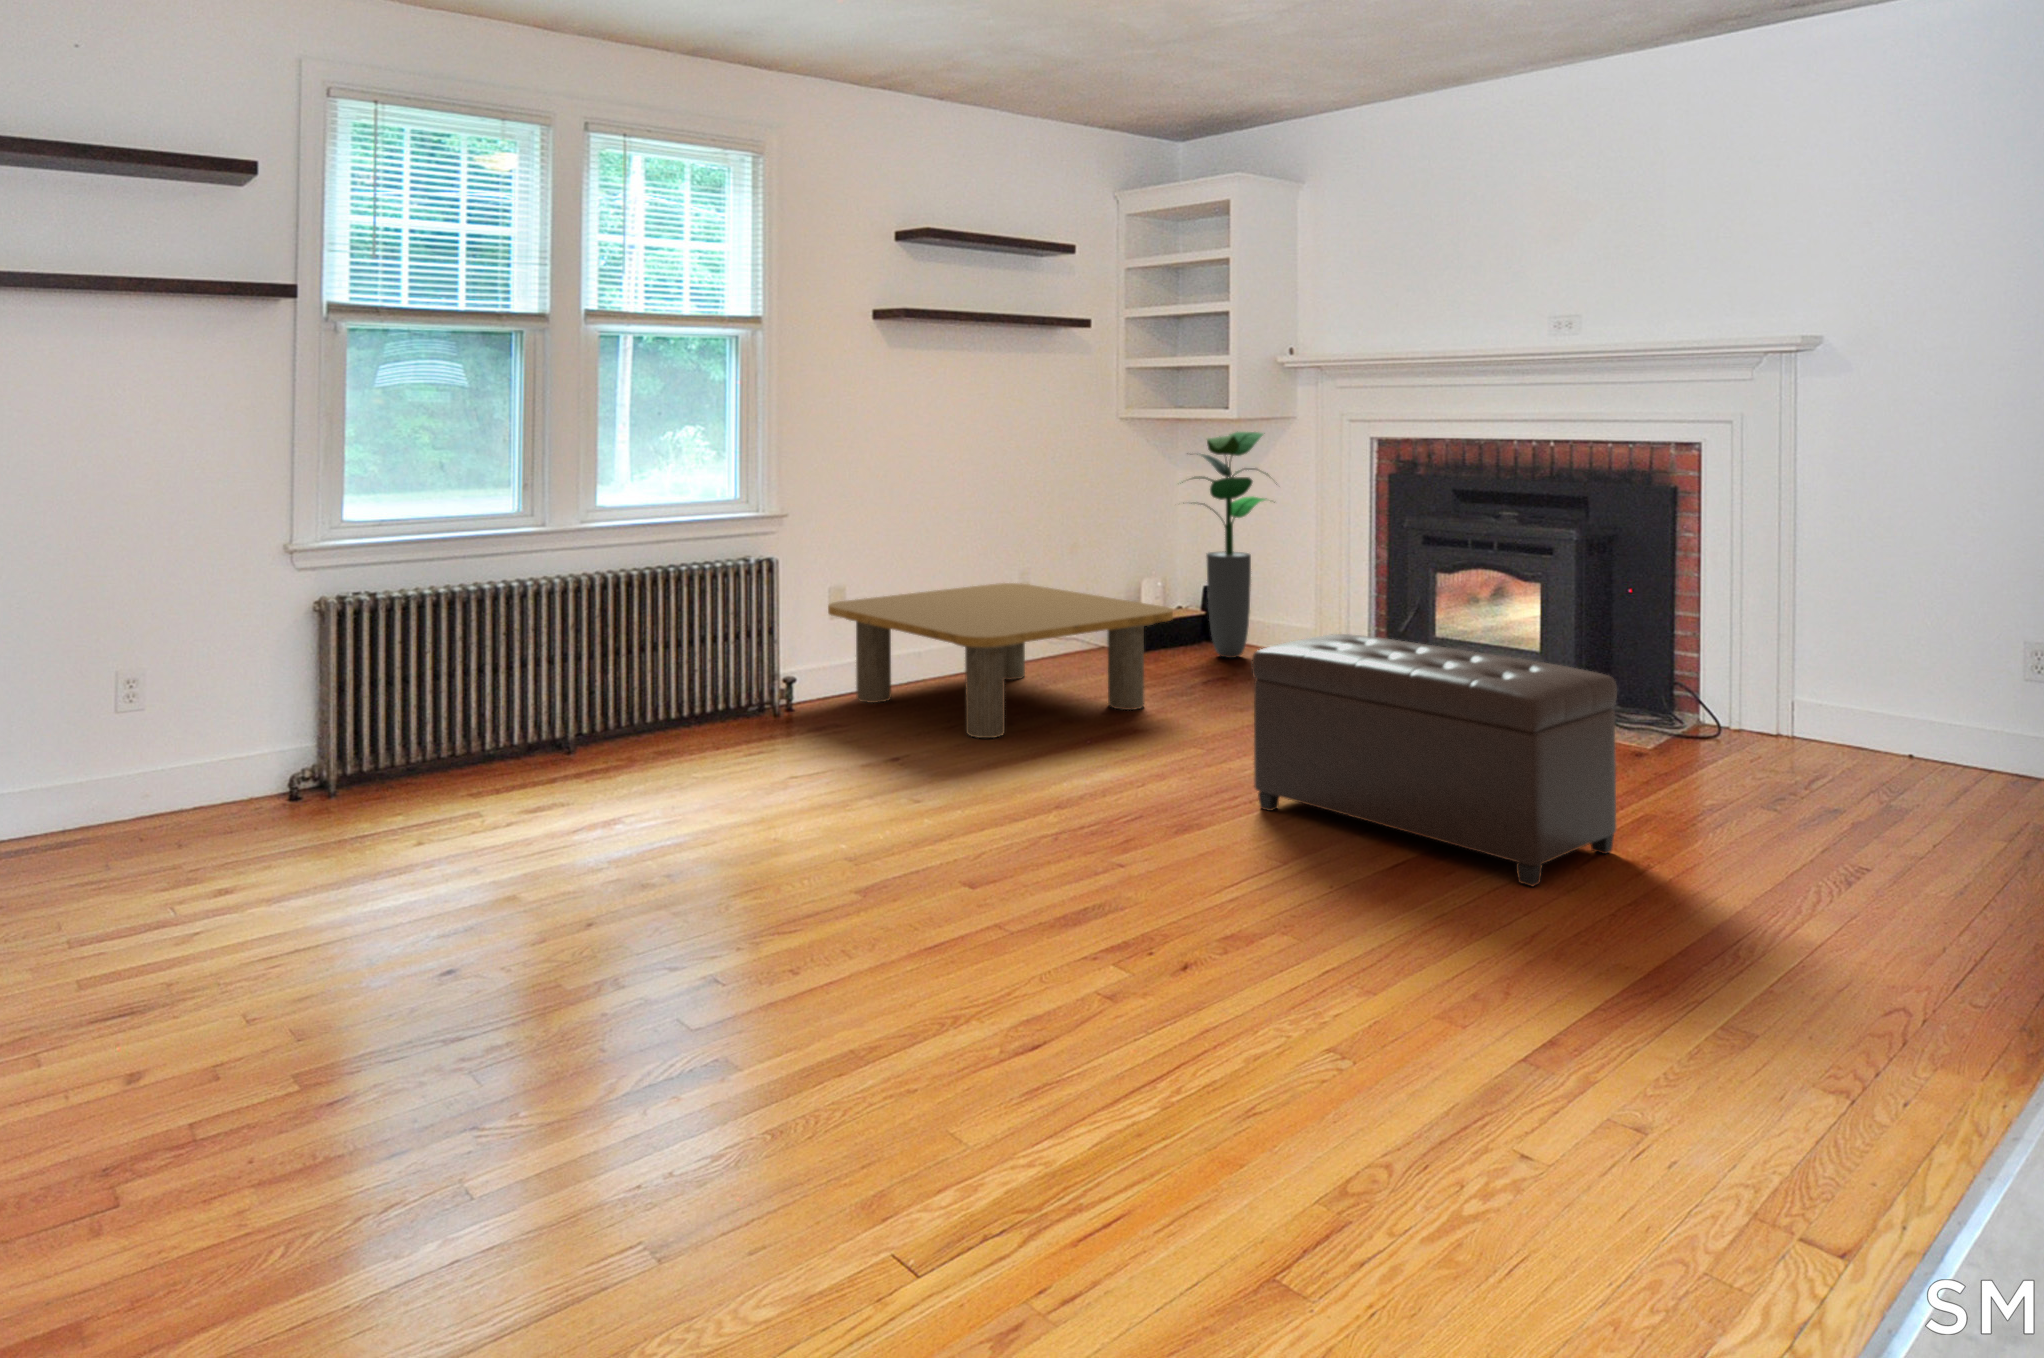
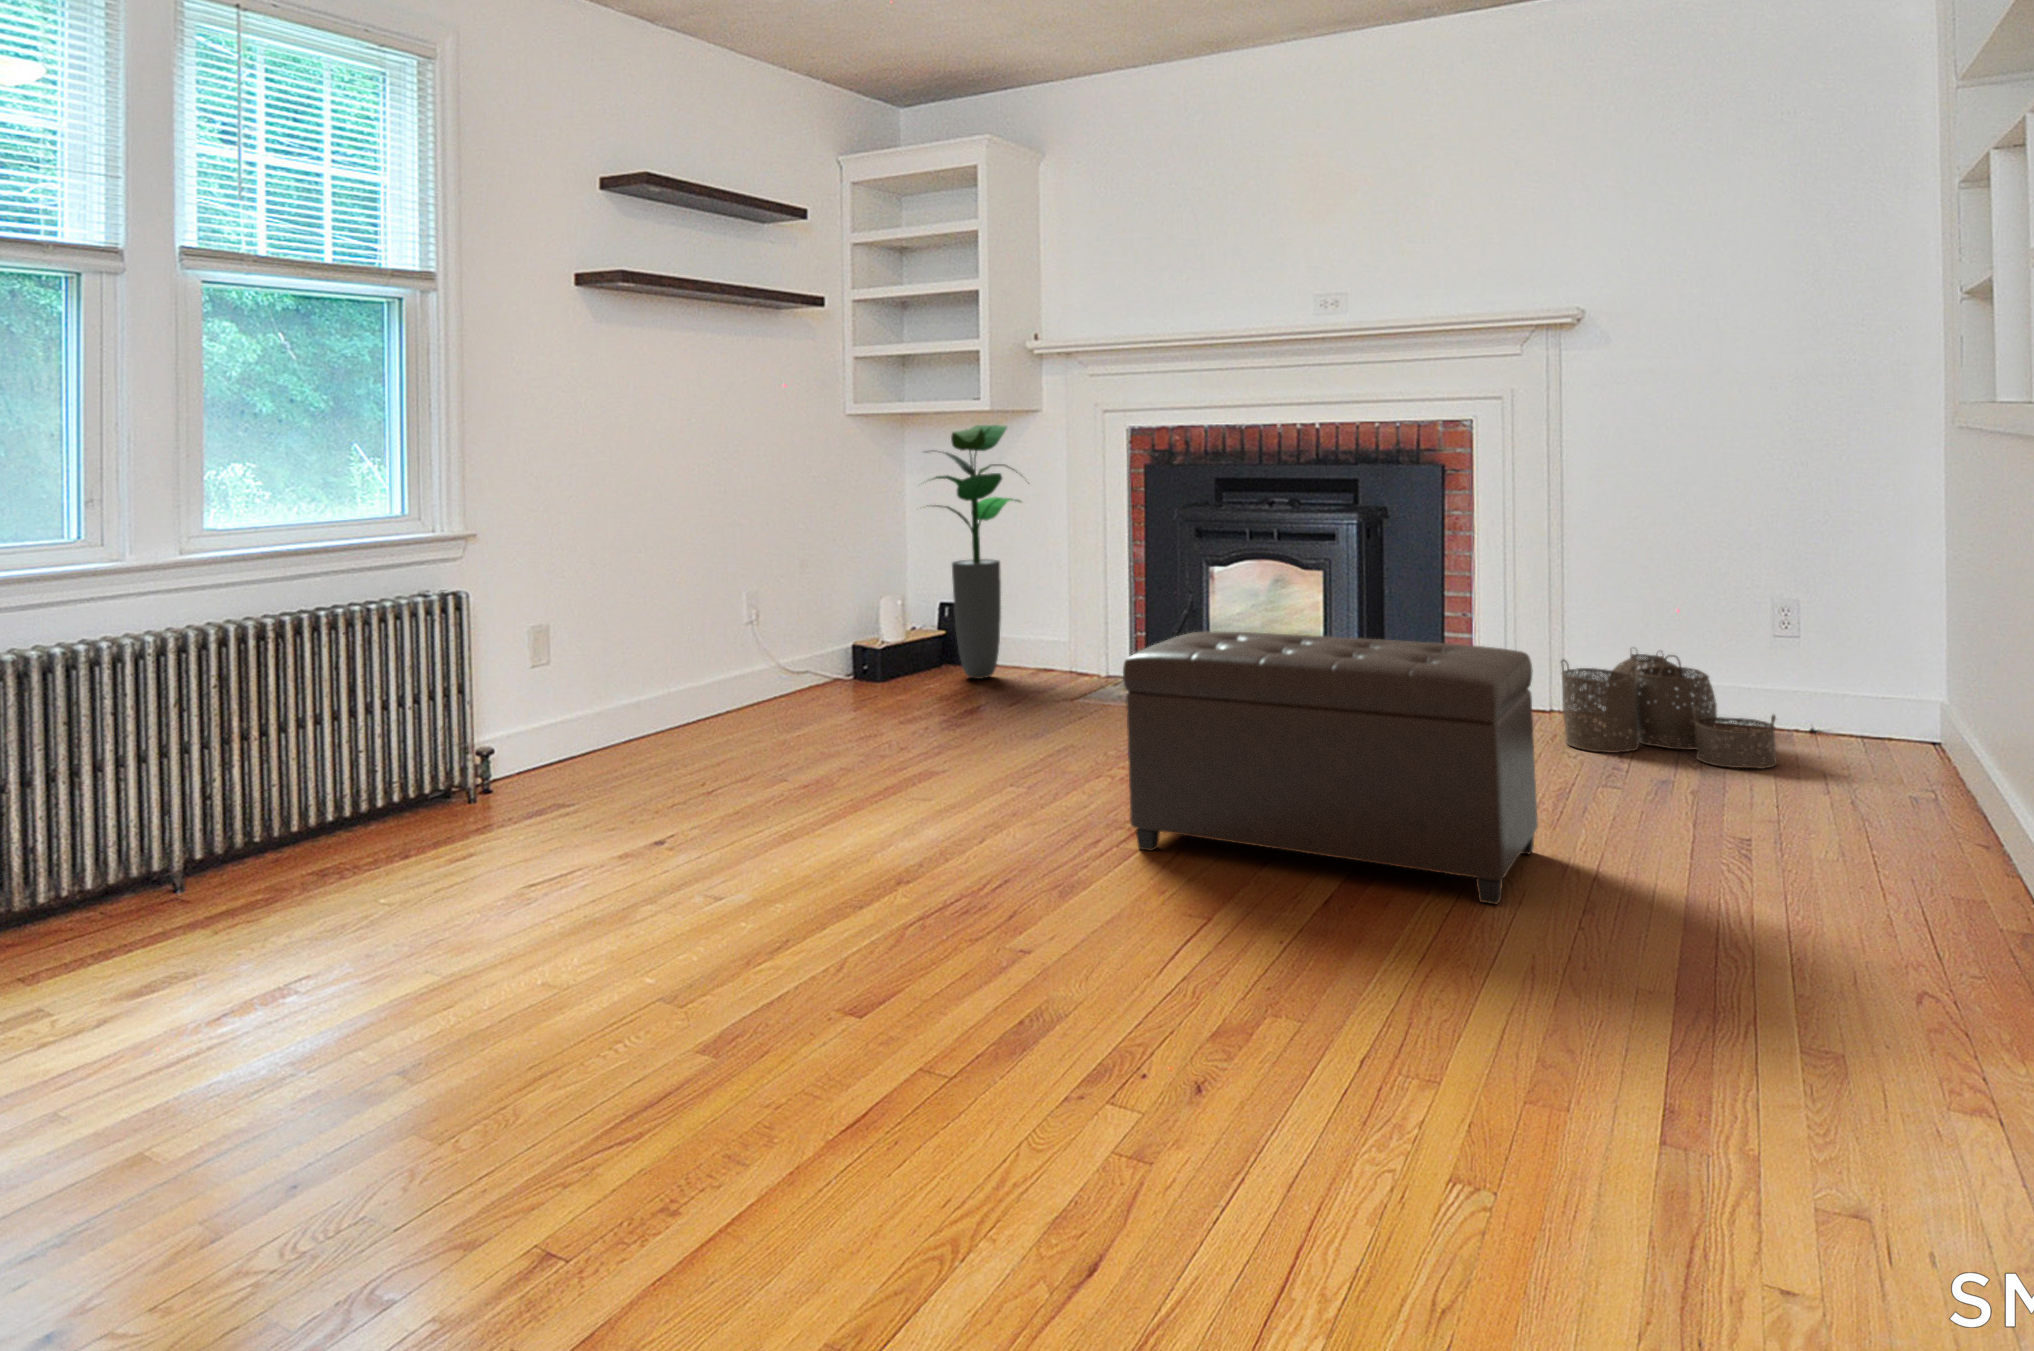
coffee table: present [828,583,1173,738] -> none [527,609,956,801]
woven basket: none [1746,682,1959,812] -> present [1561,653,1777,769]

